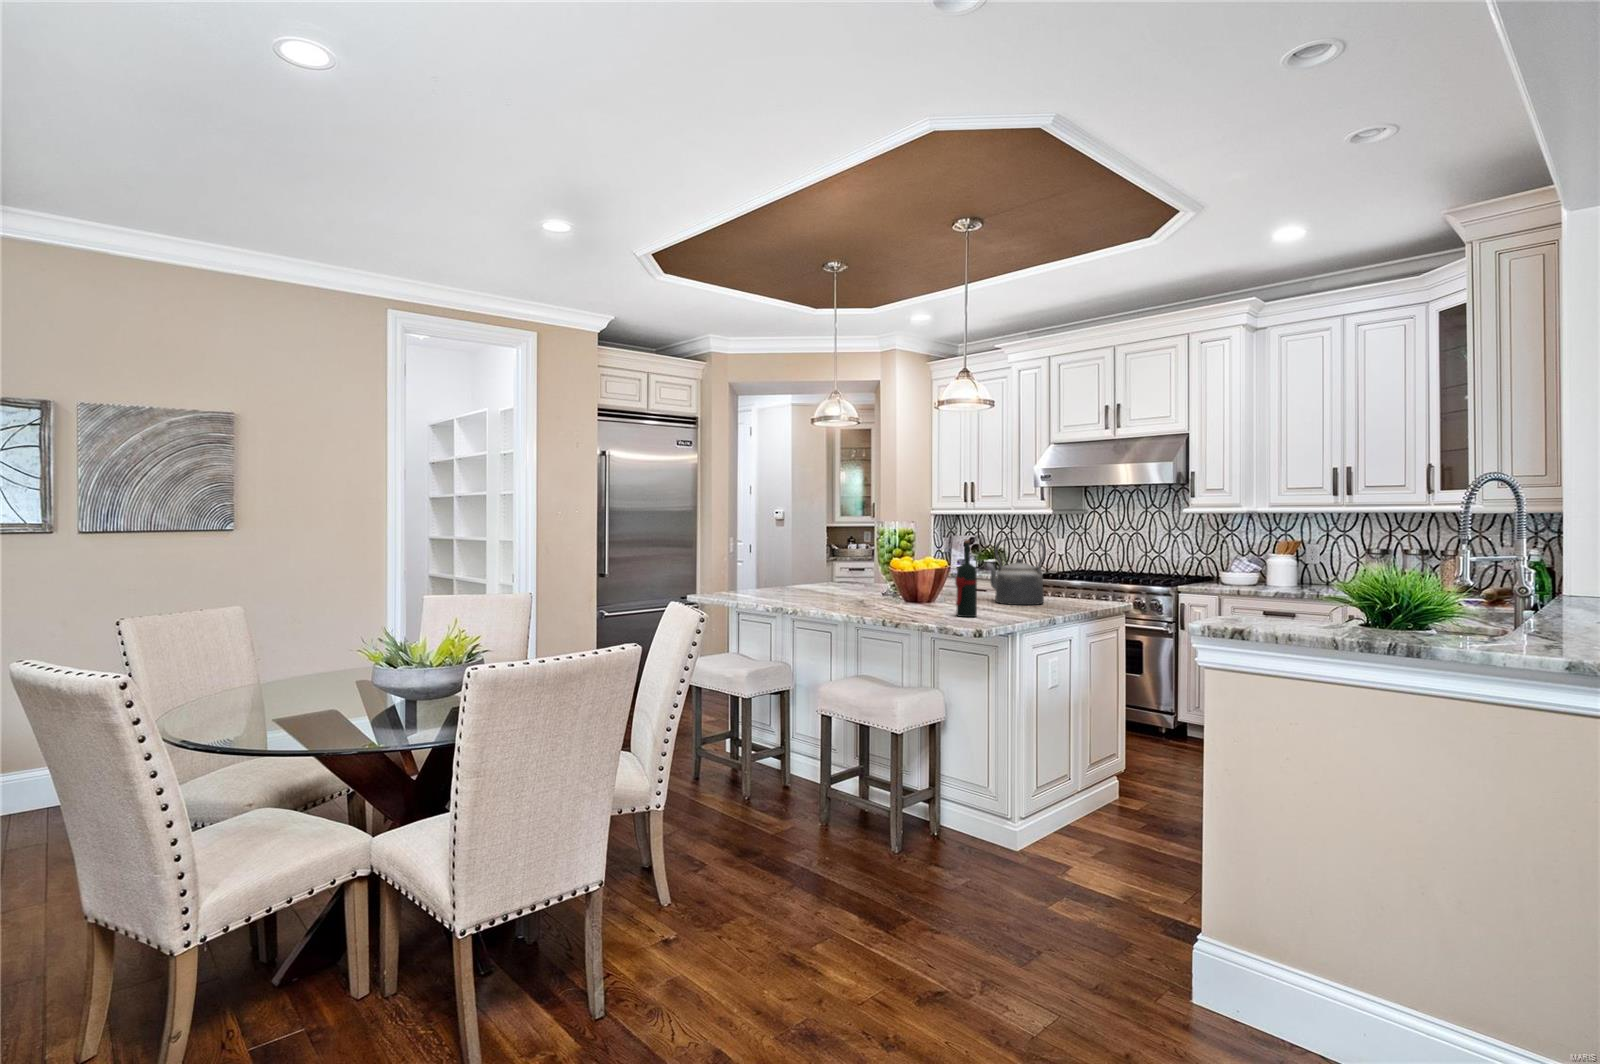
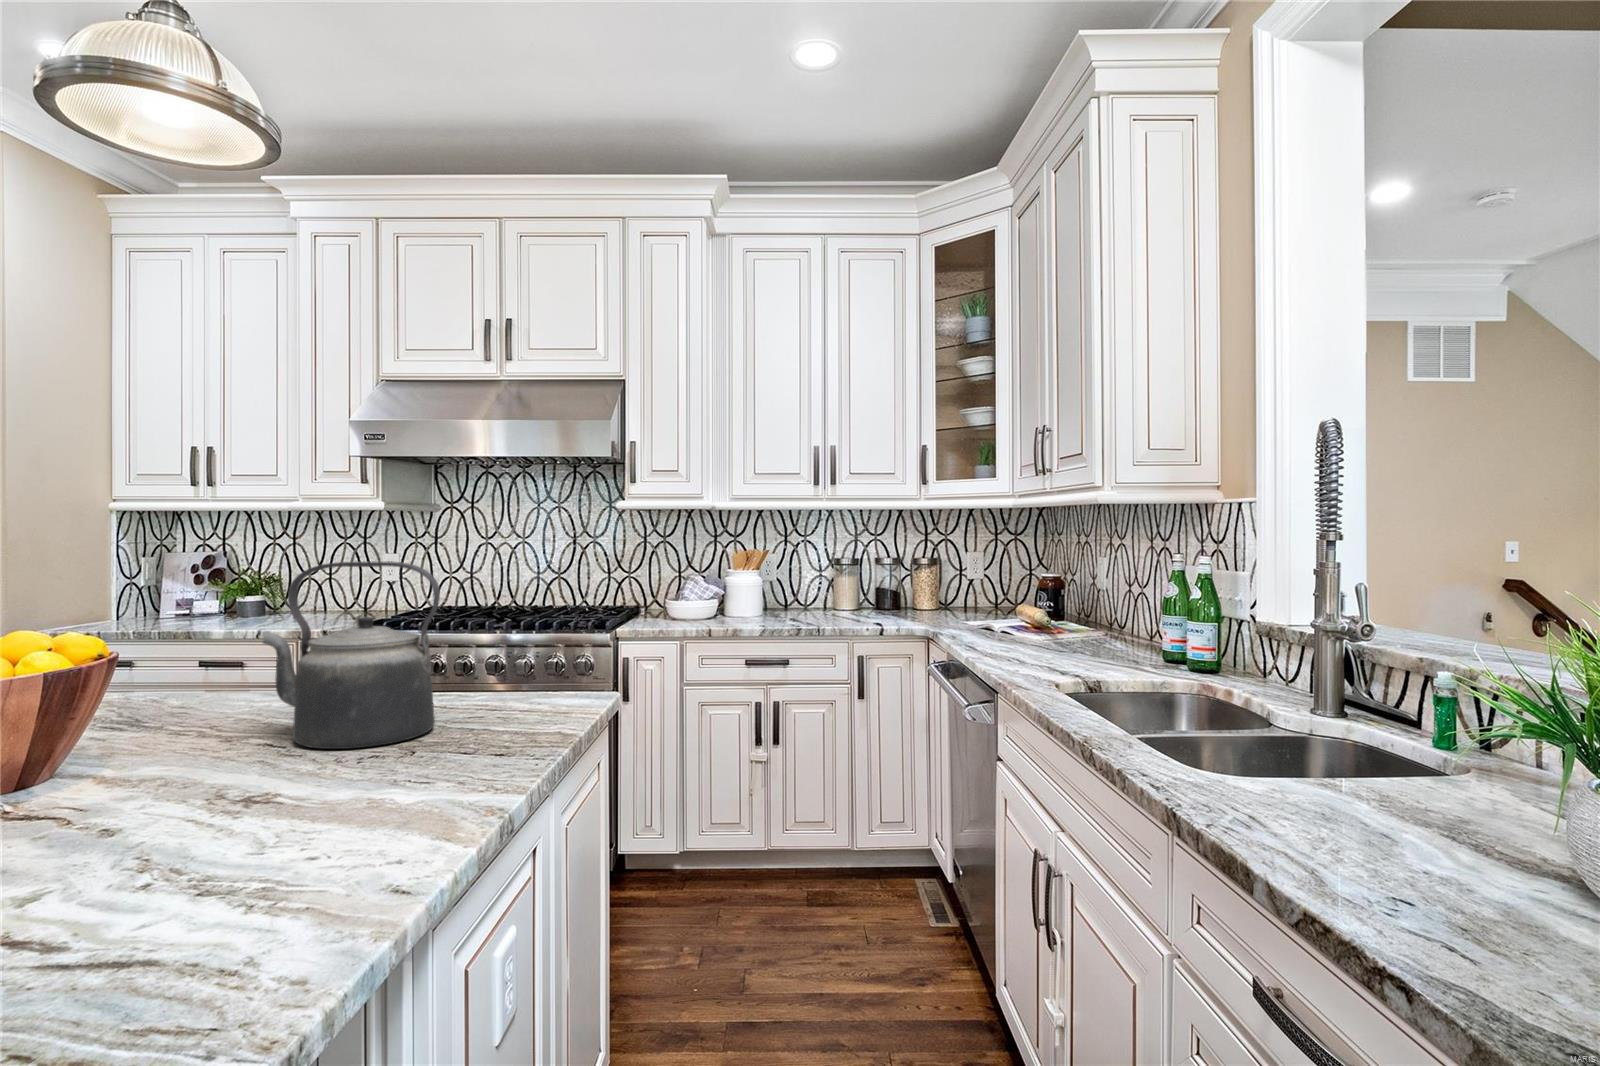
wine bottle: present [955,540,977,617] -> none [134,582,245,917]

